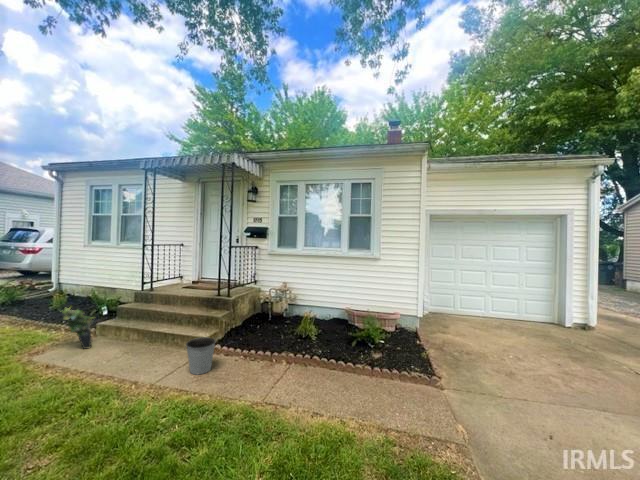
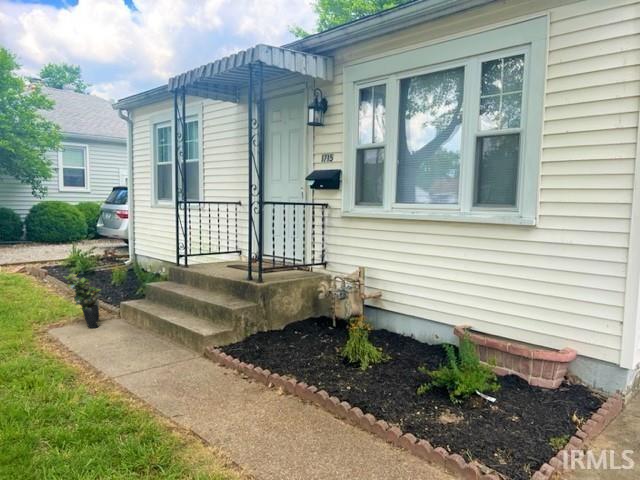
bucket: present [186,337,216,374] -> none [144,332,193,385]

